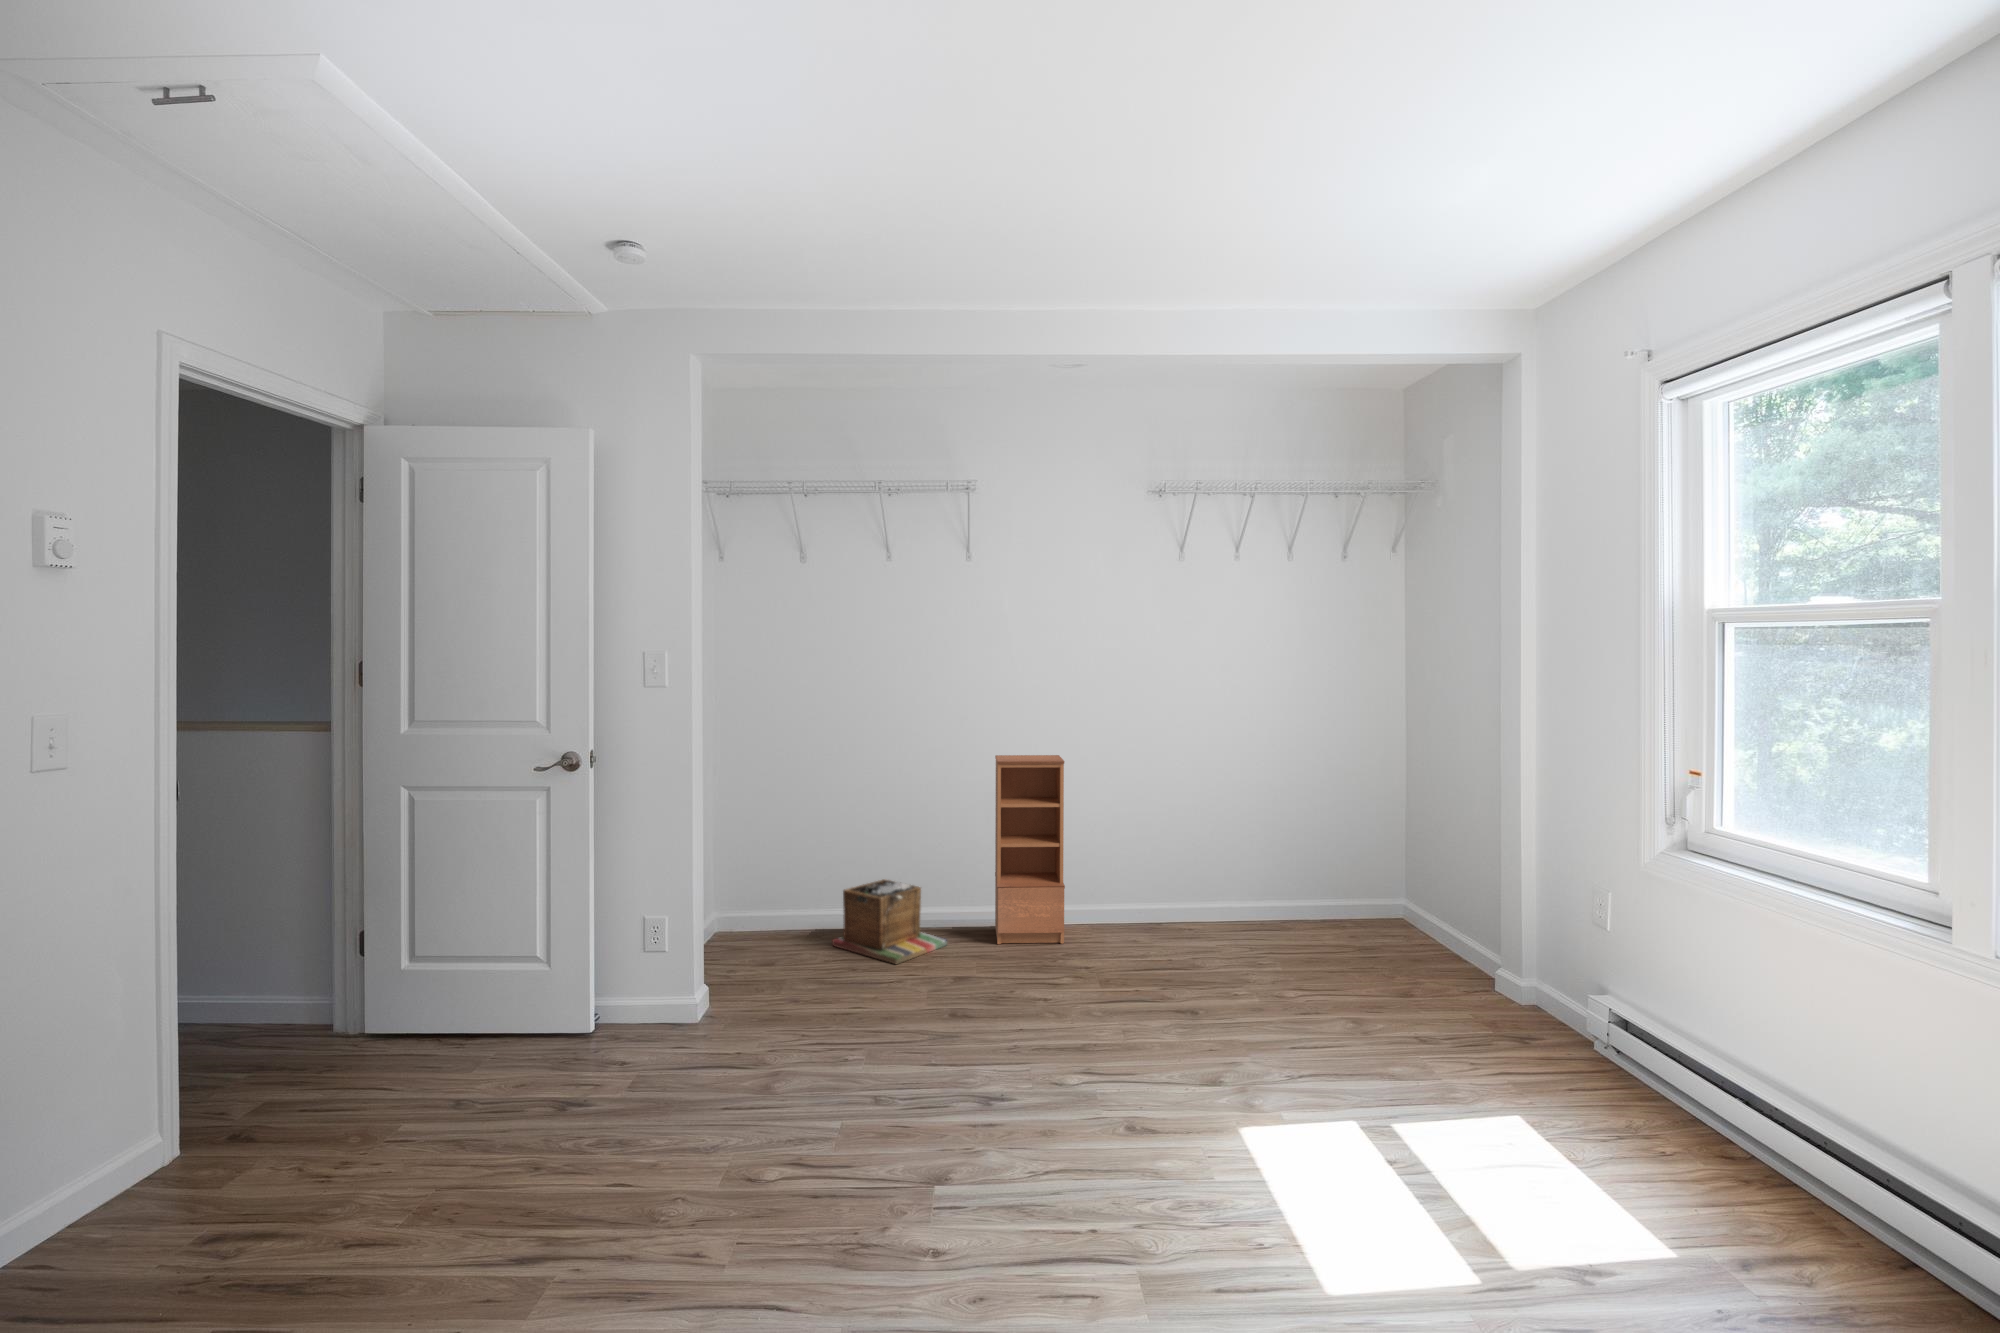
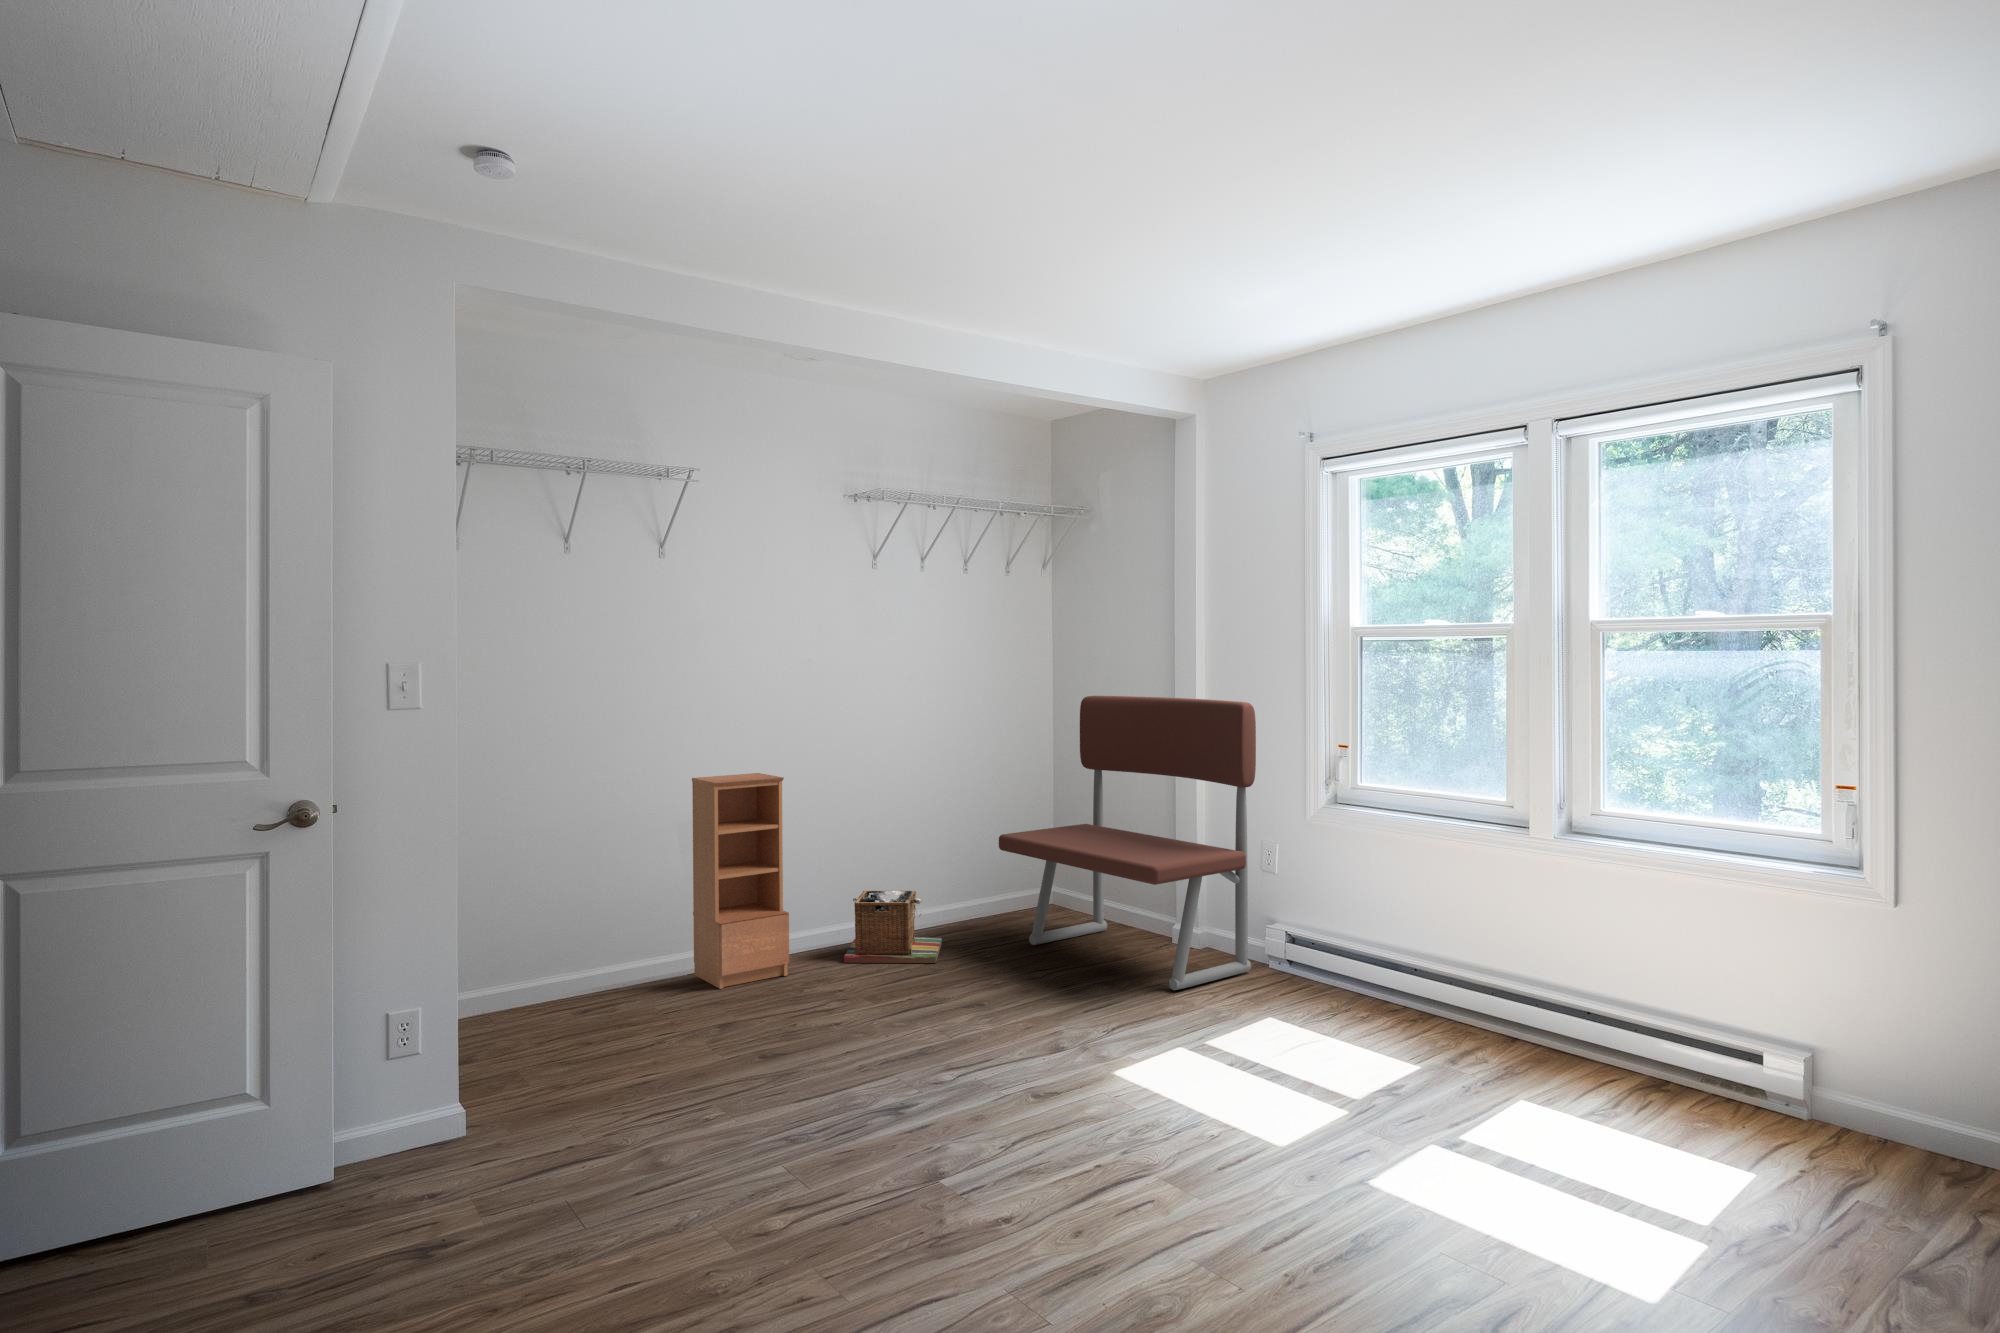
bench: none [1288,697,1568,1048] -> present [999,696,1256,990]
laundry basket: present [832,879,947,964] -> present [844,891,942,963]

